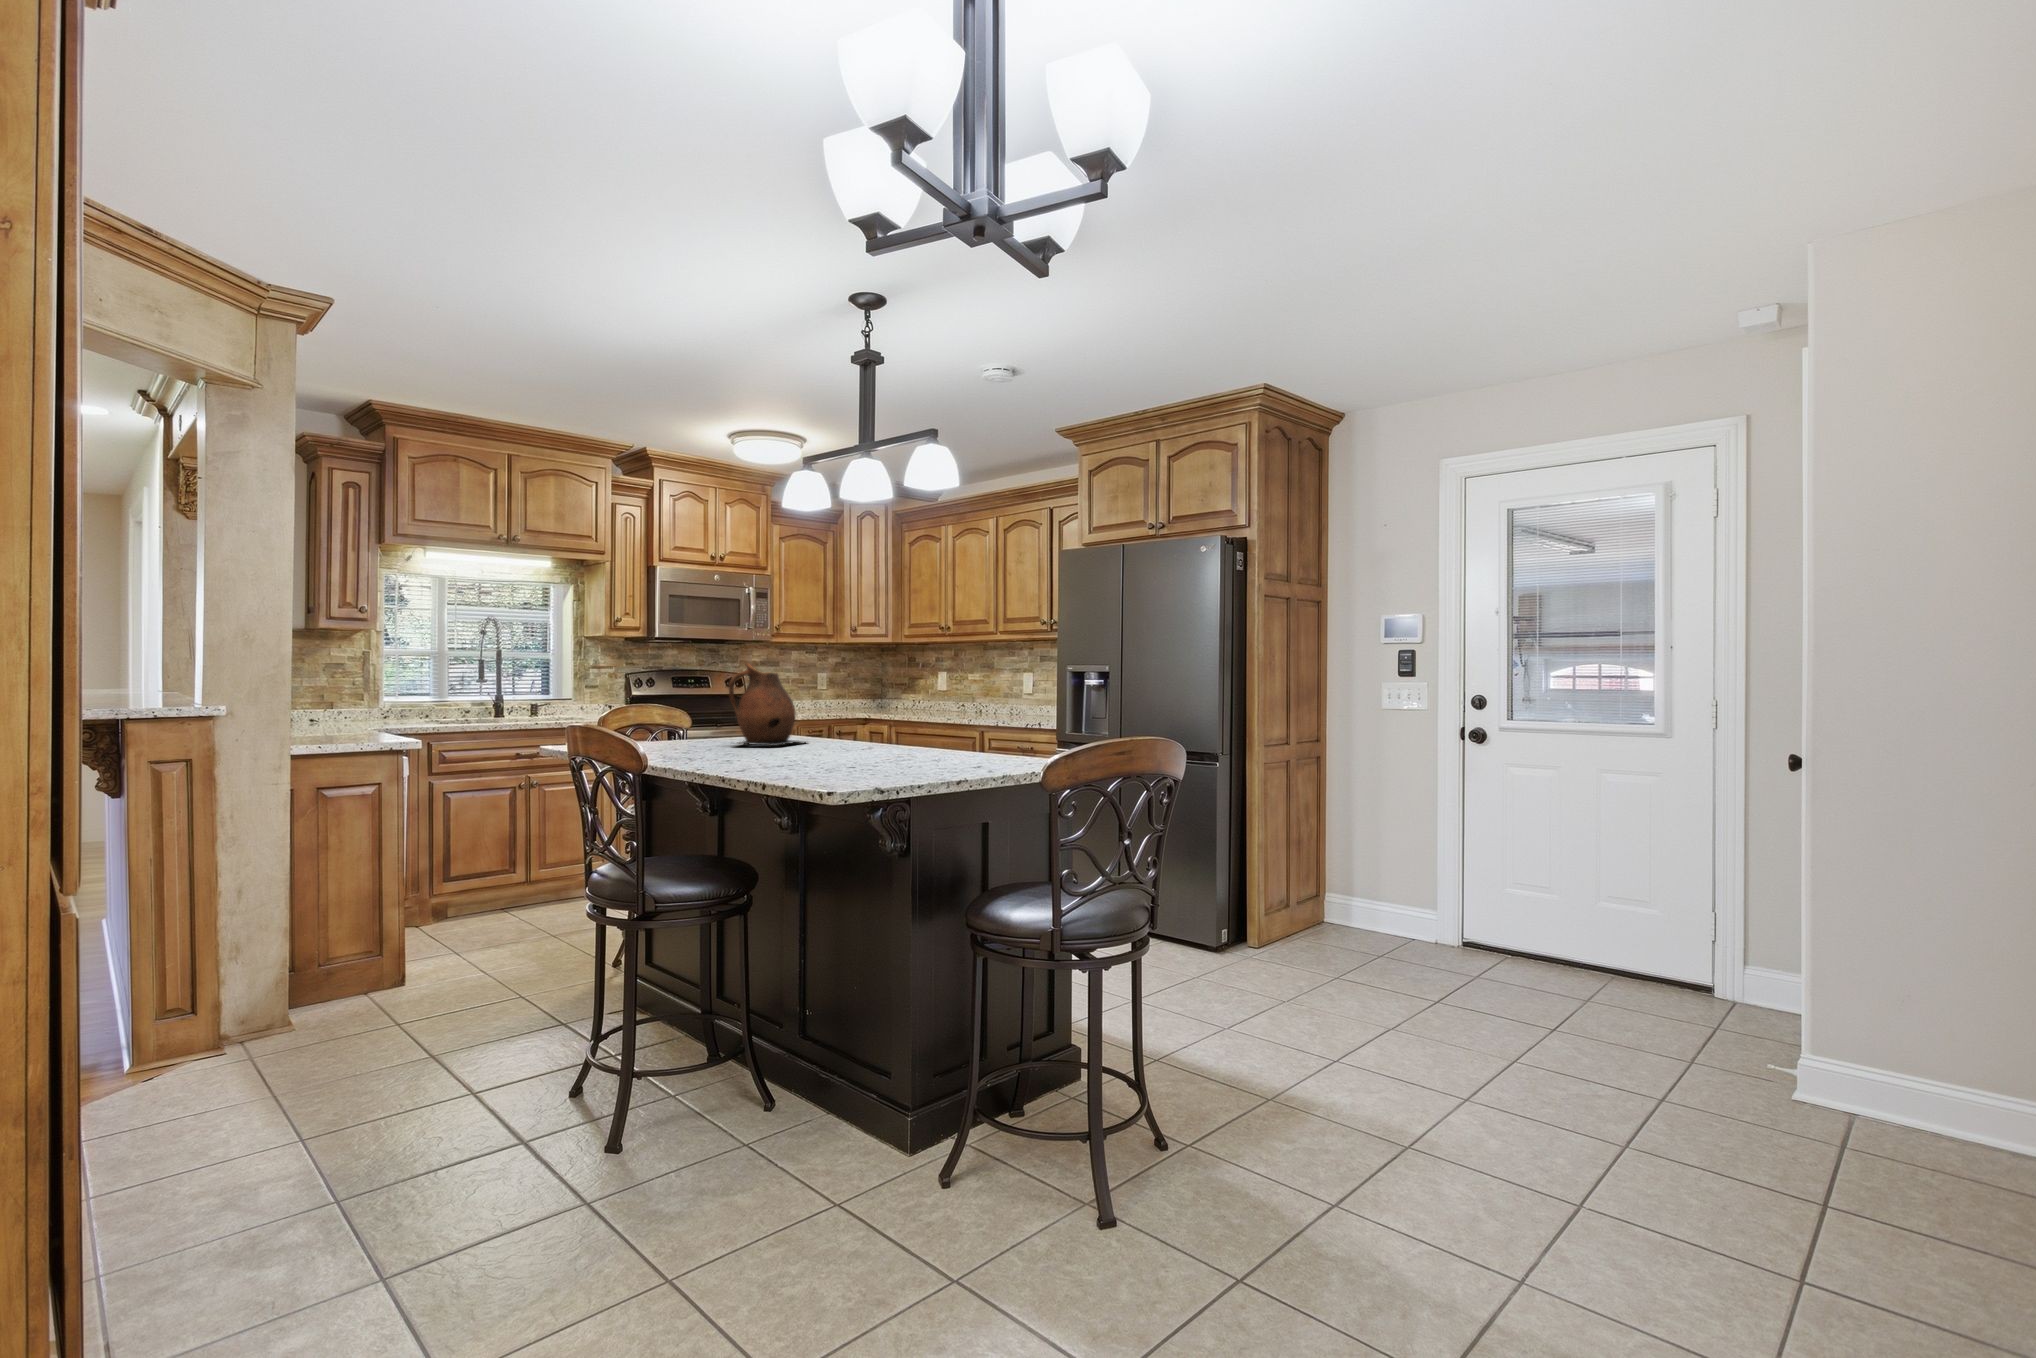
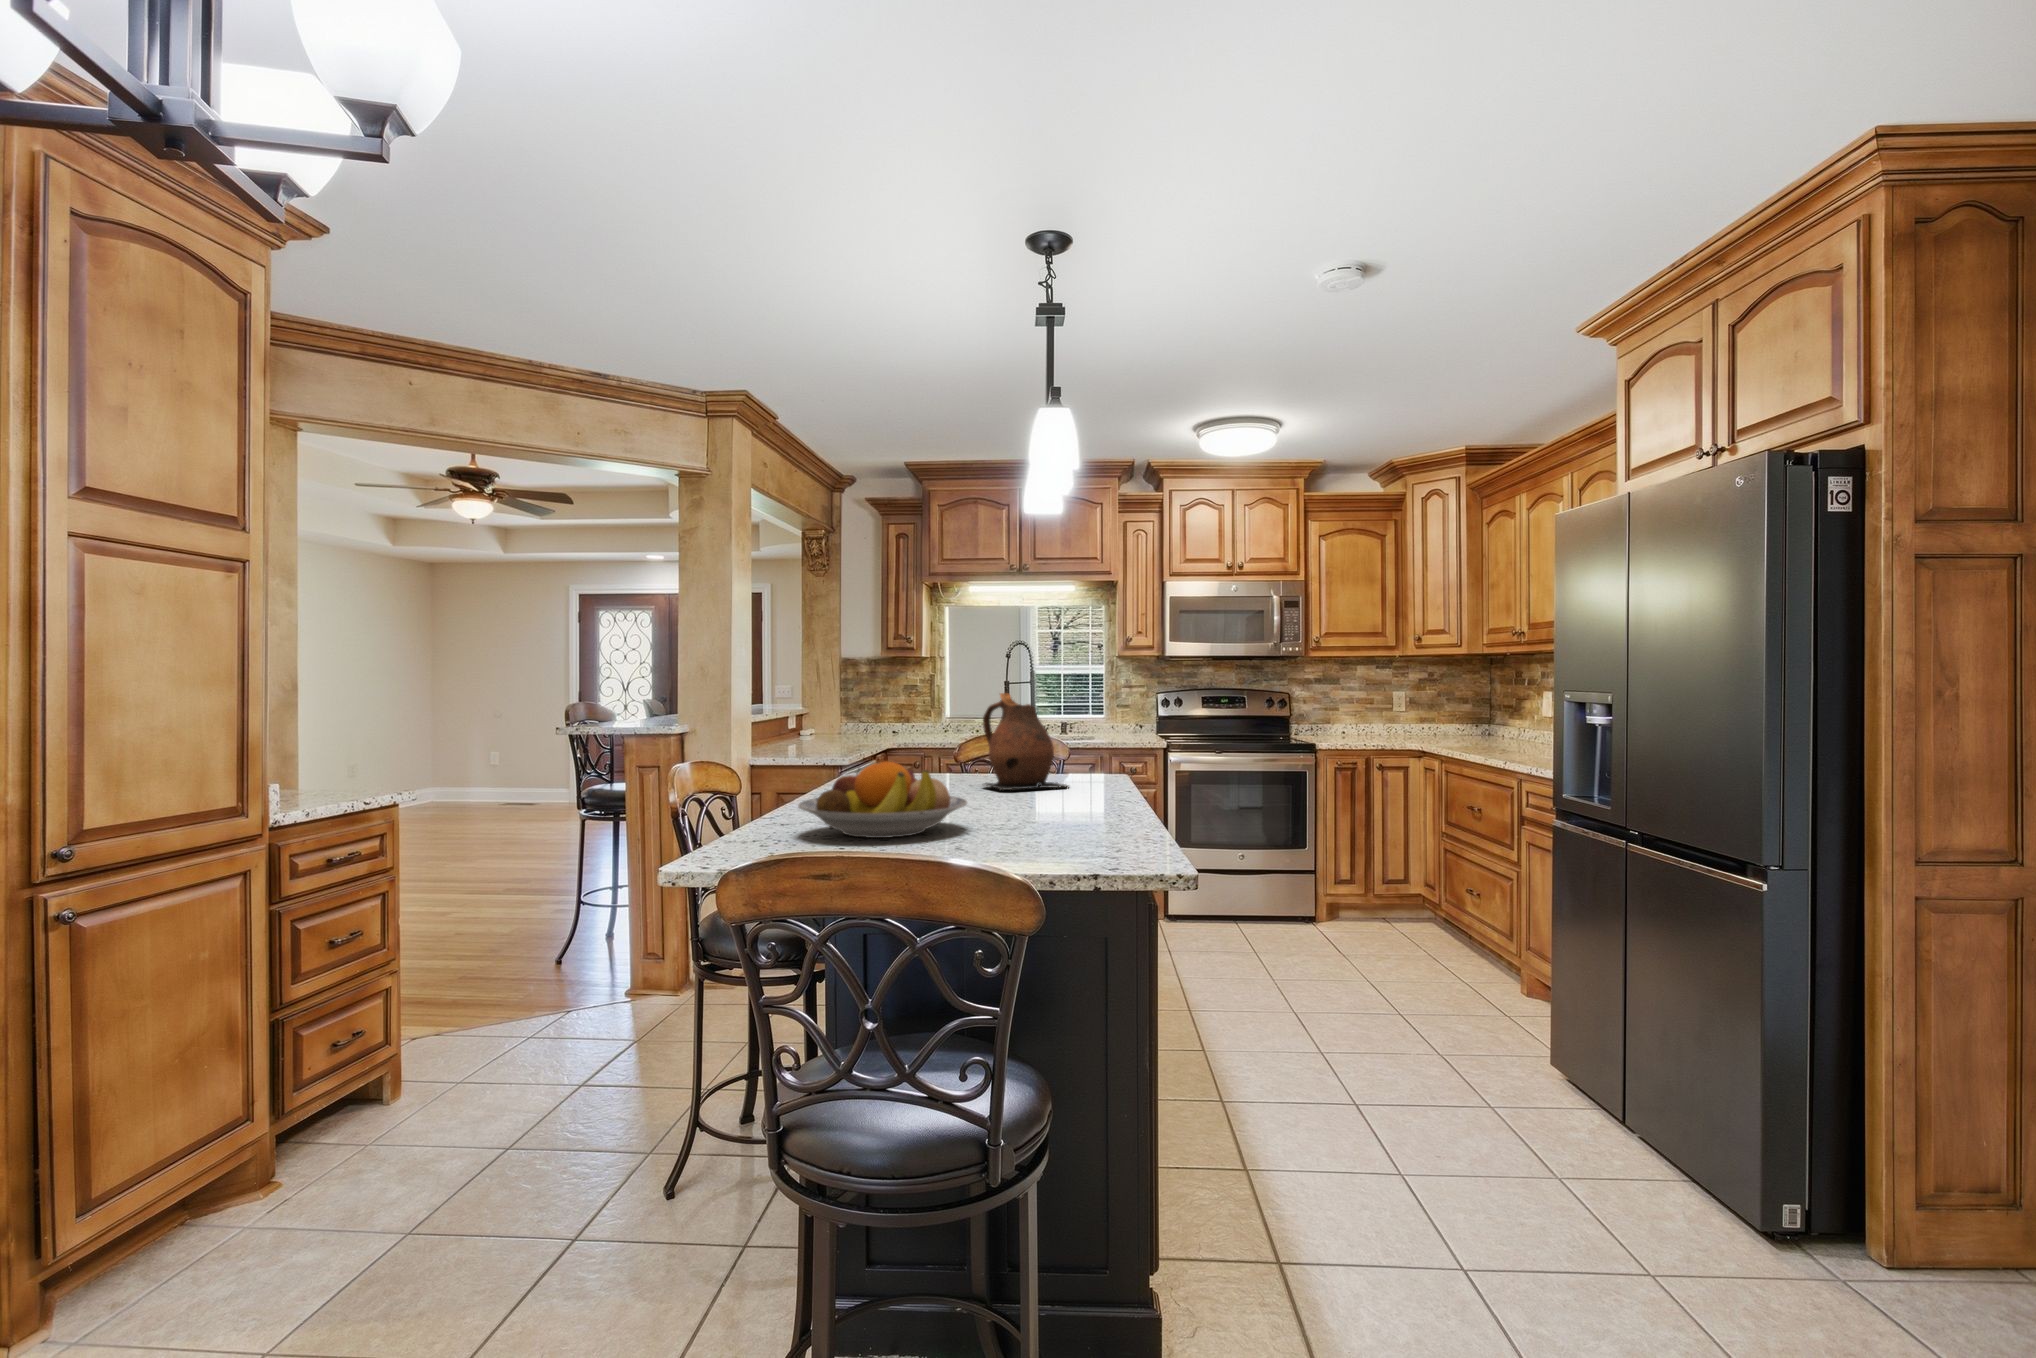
fruit bowl: none [789,709,924,769] -> present [798,761,967,838]

